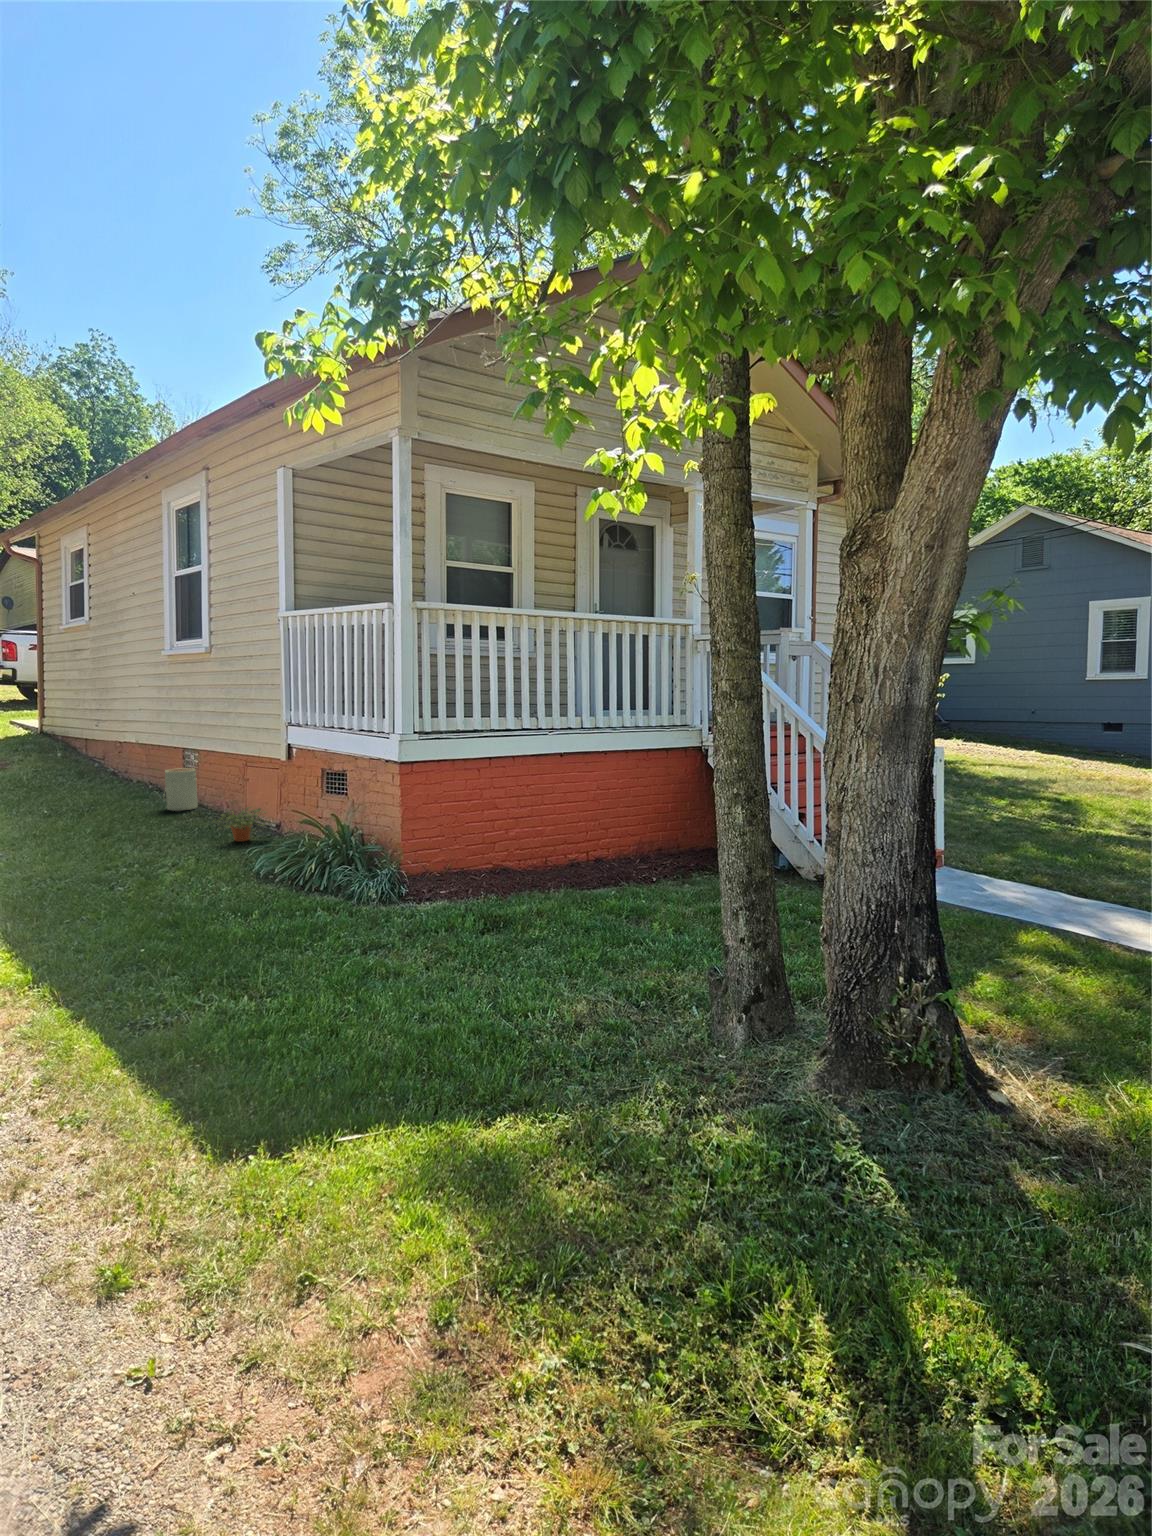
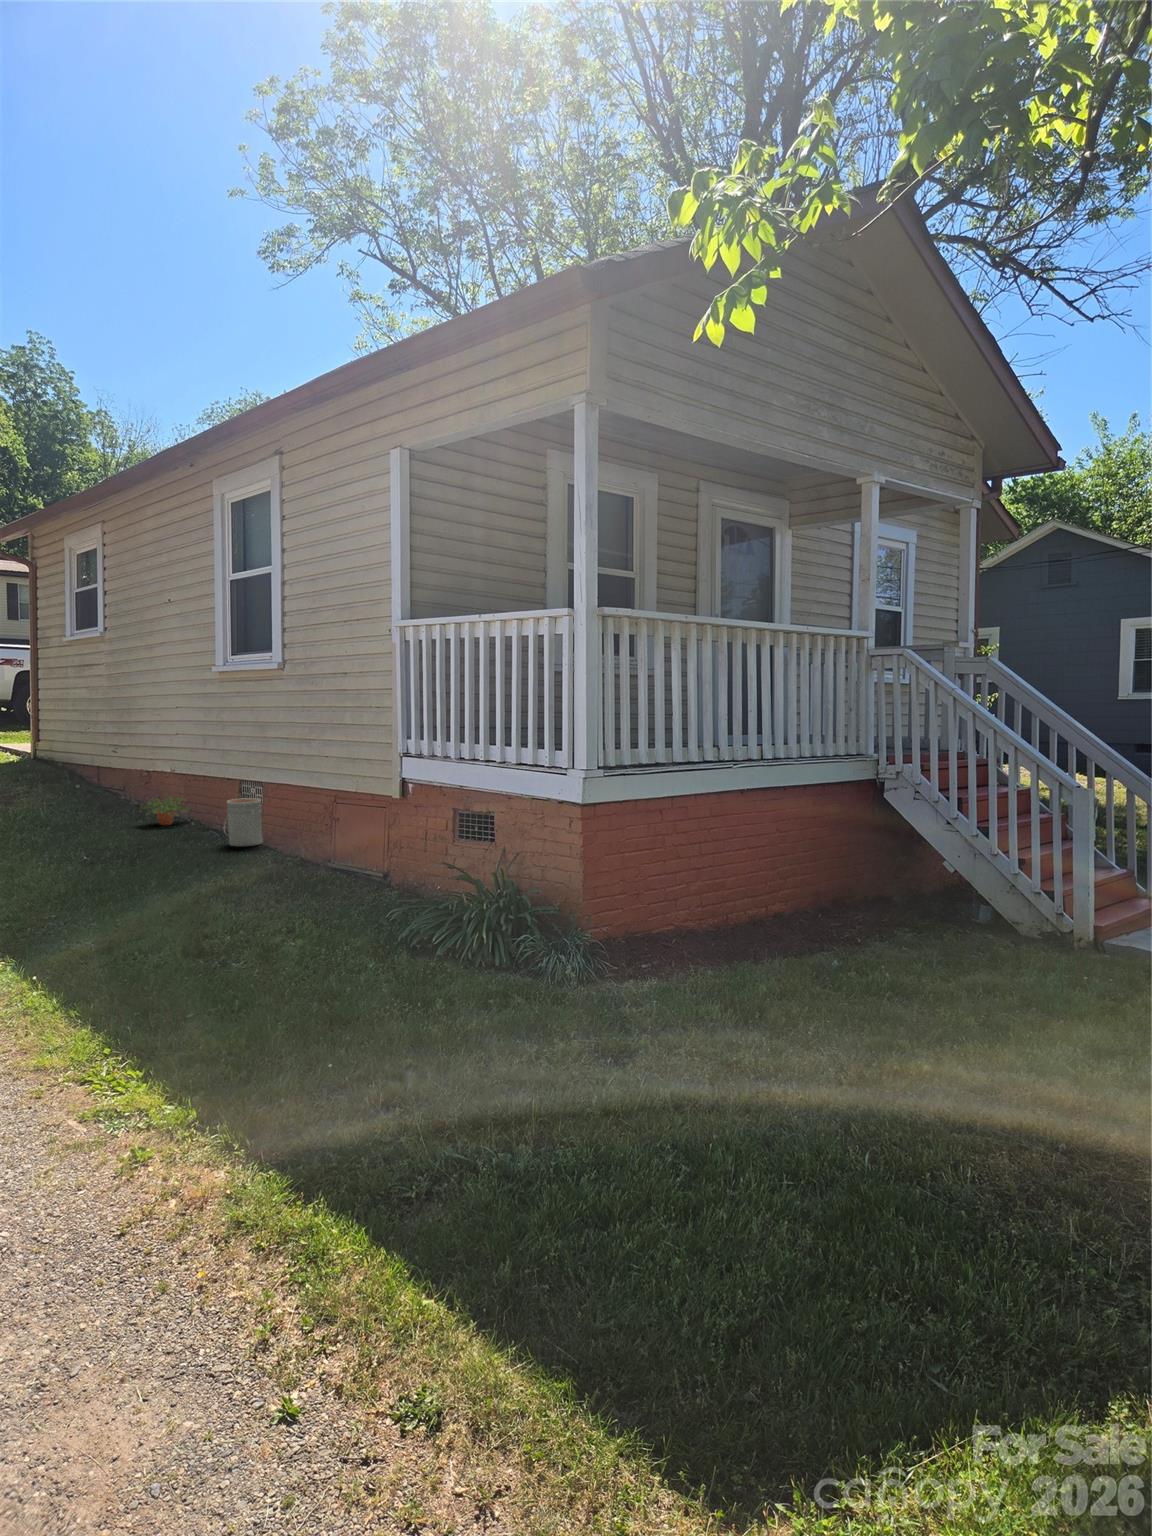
potted plant: present [211,807,271,842] -> present [140,796,191,825]

